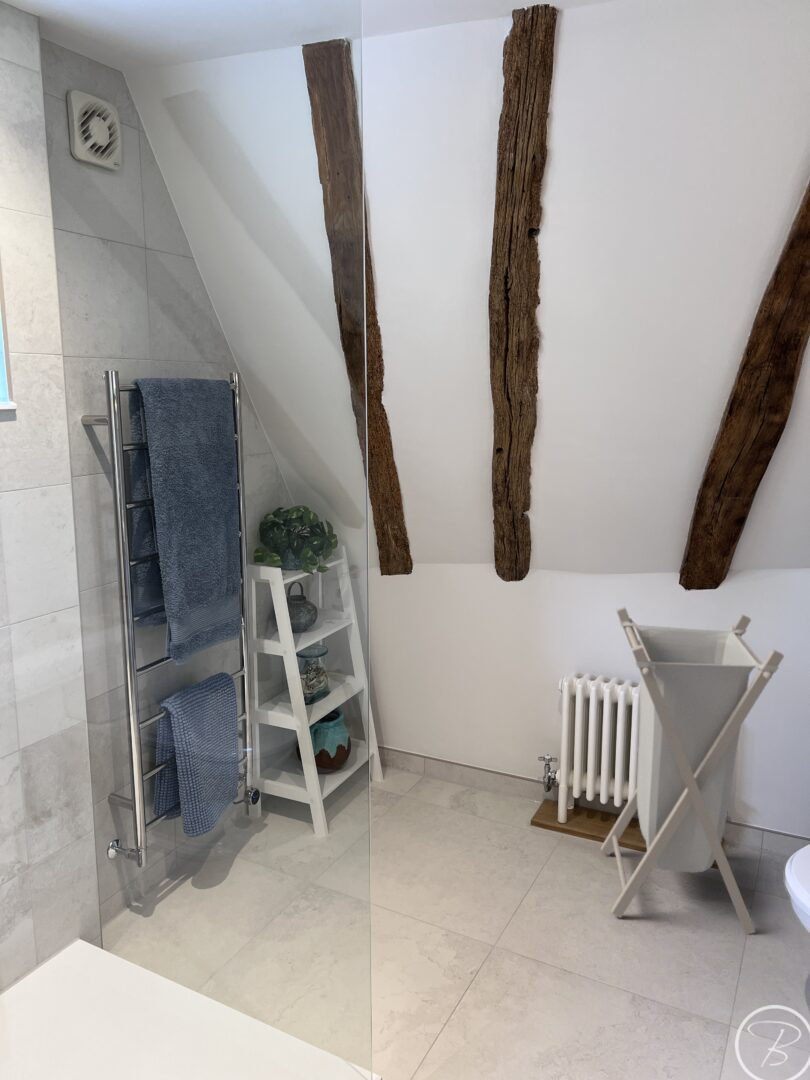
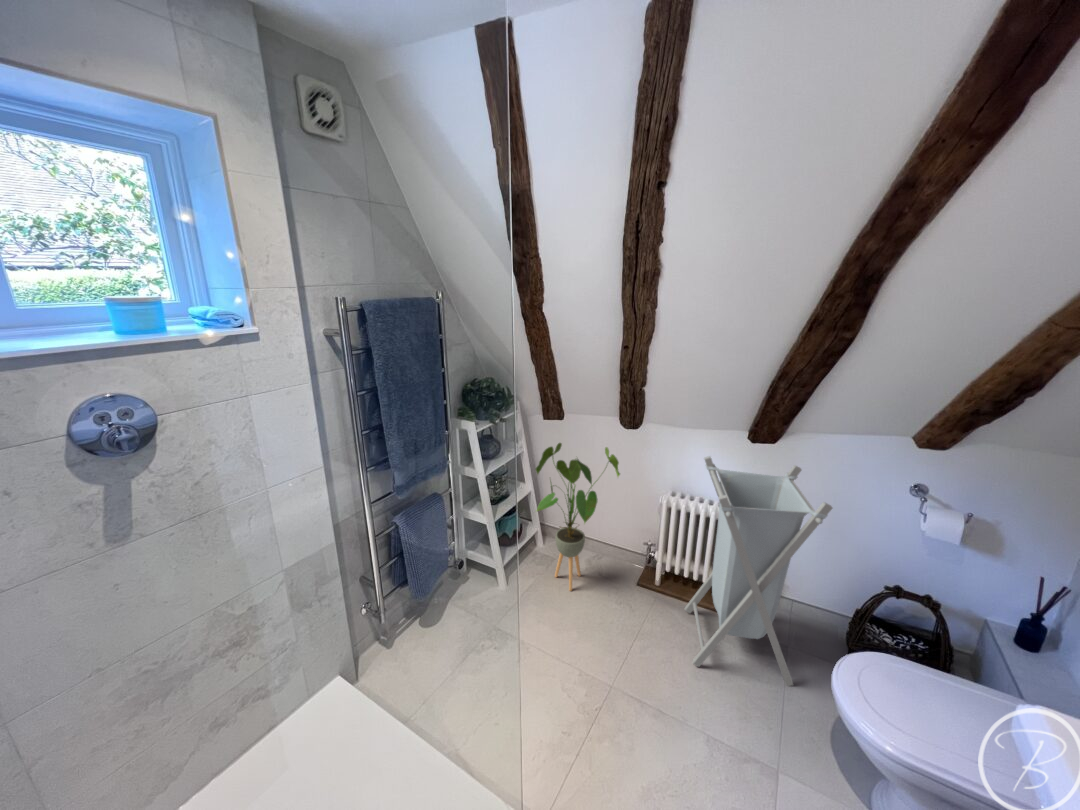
house plant: none [370,604,499,834] -> present [536,443,620,591]

